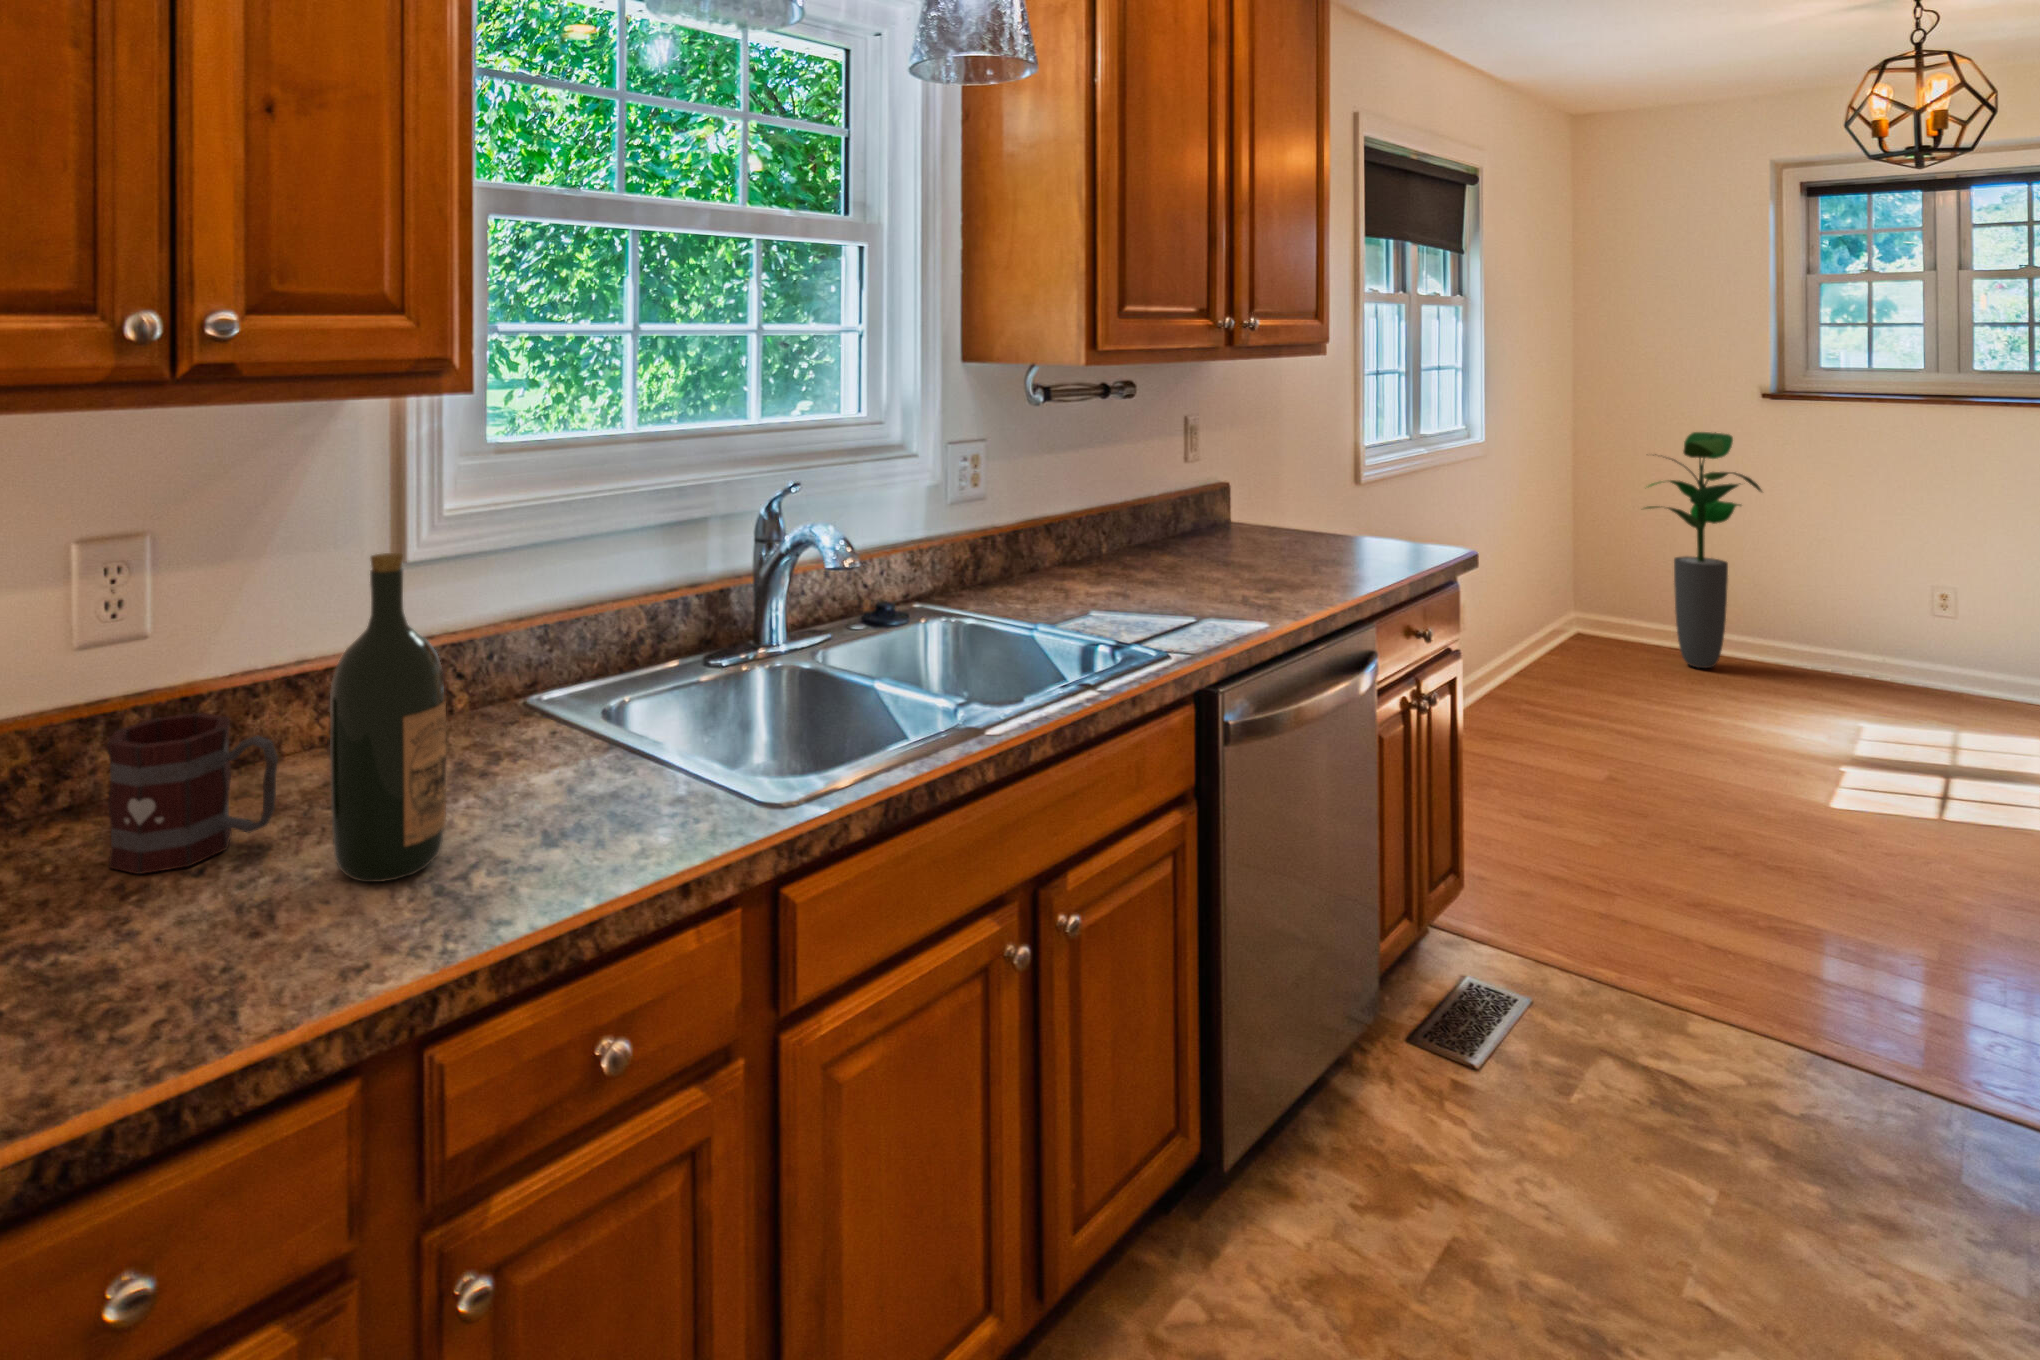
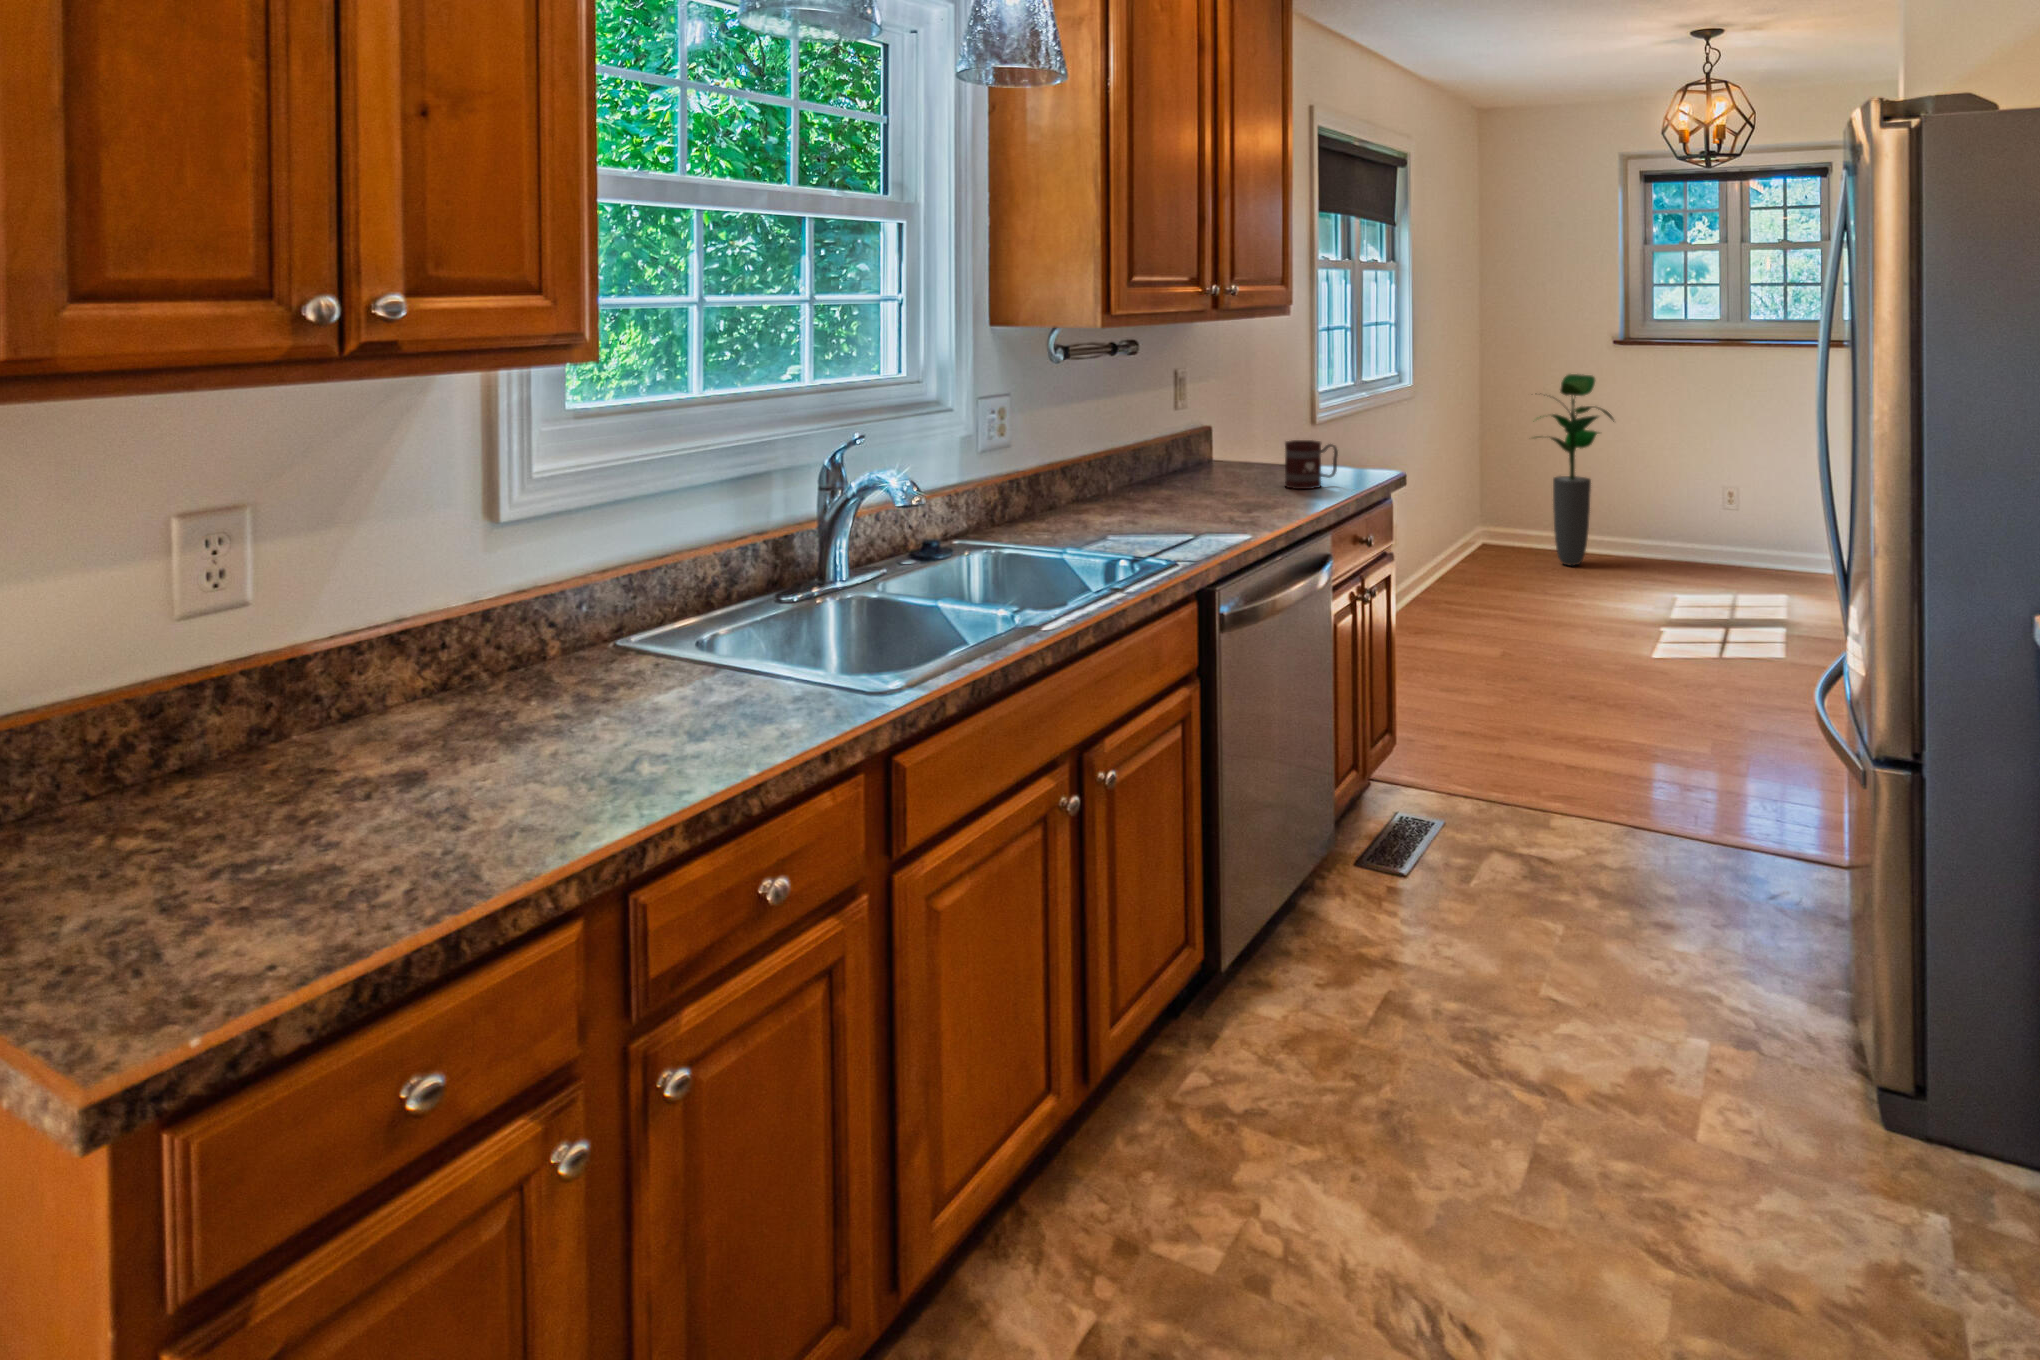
wine bottle: present [330,553,446,882] -> none [504,505,612,782]
mug: present [107,713,278,874] -> present [1285,440,1338,489]

